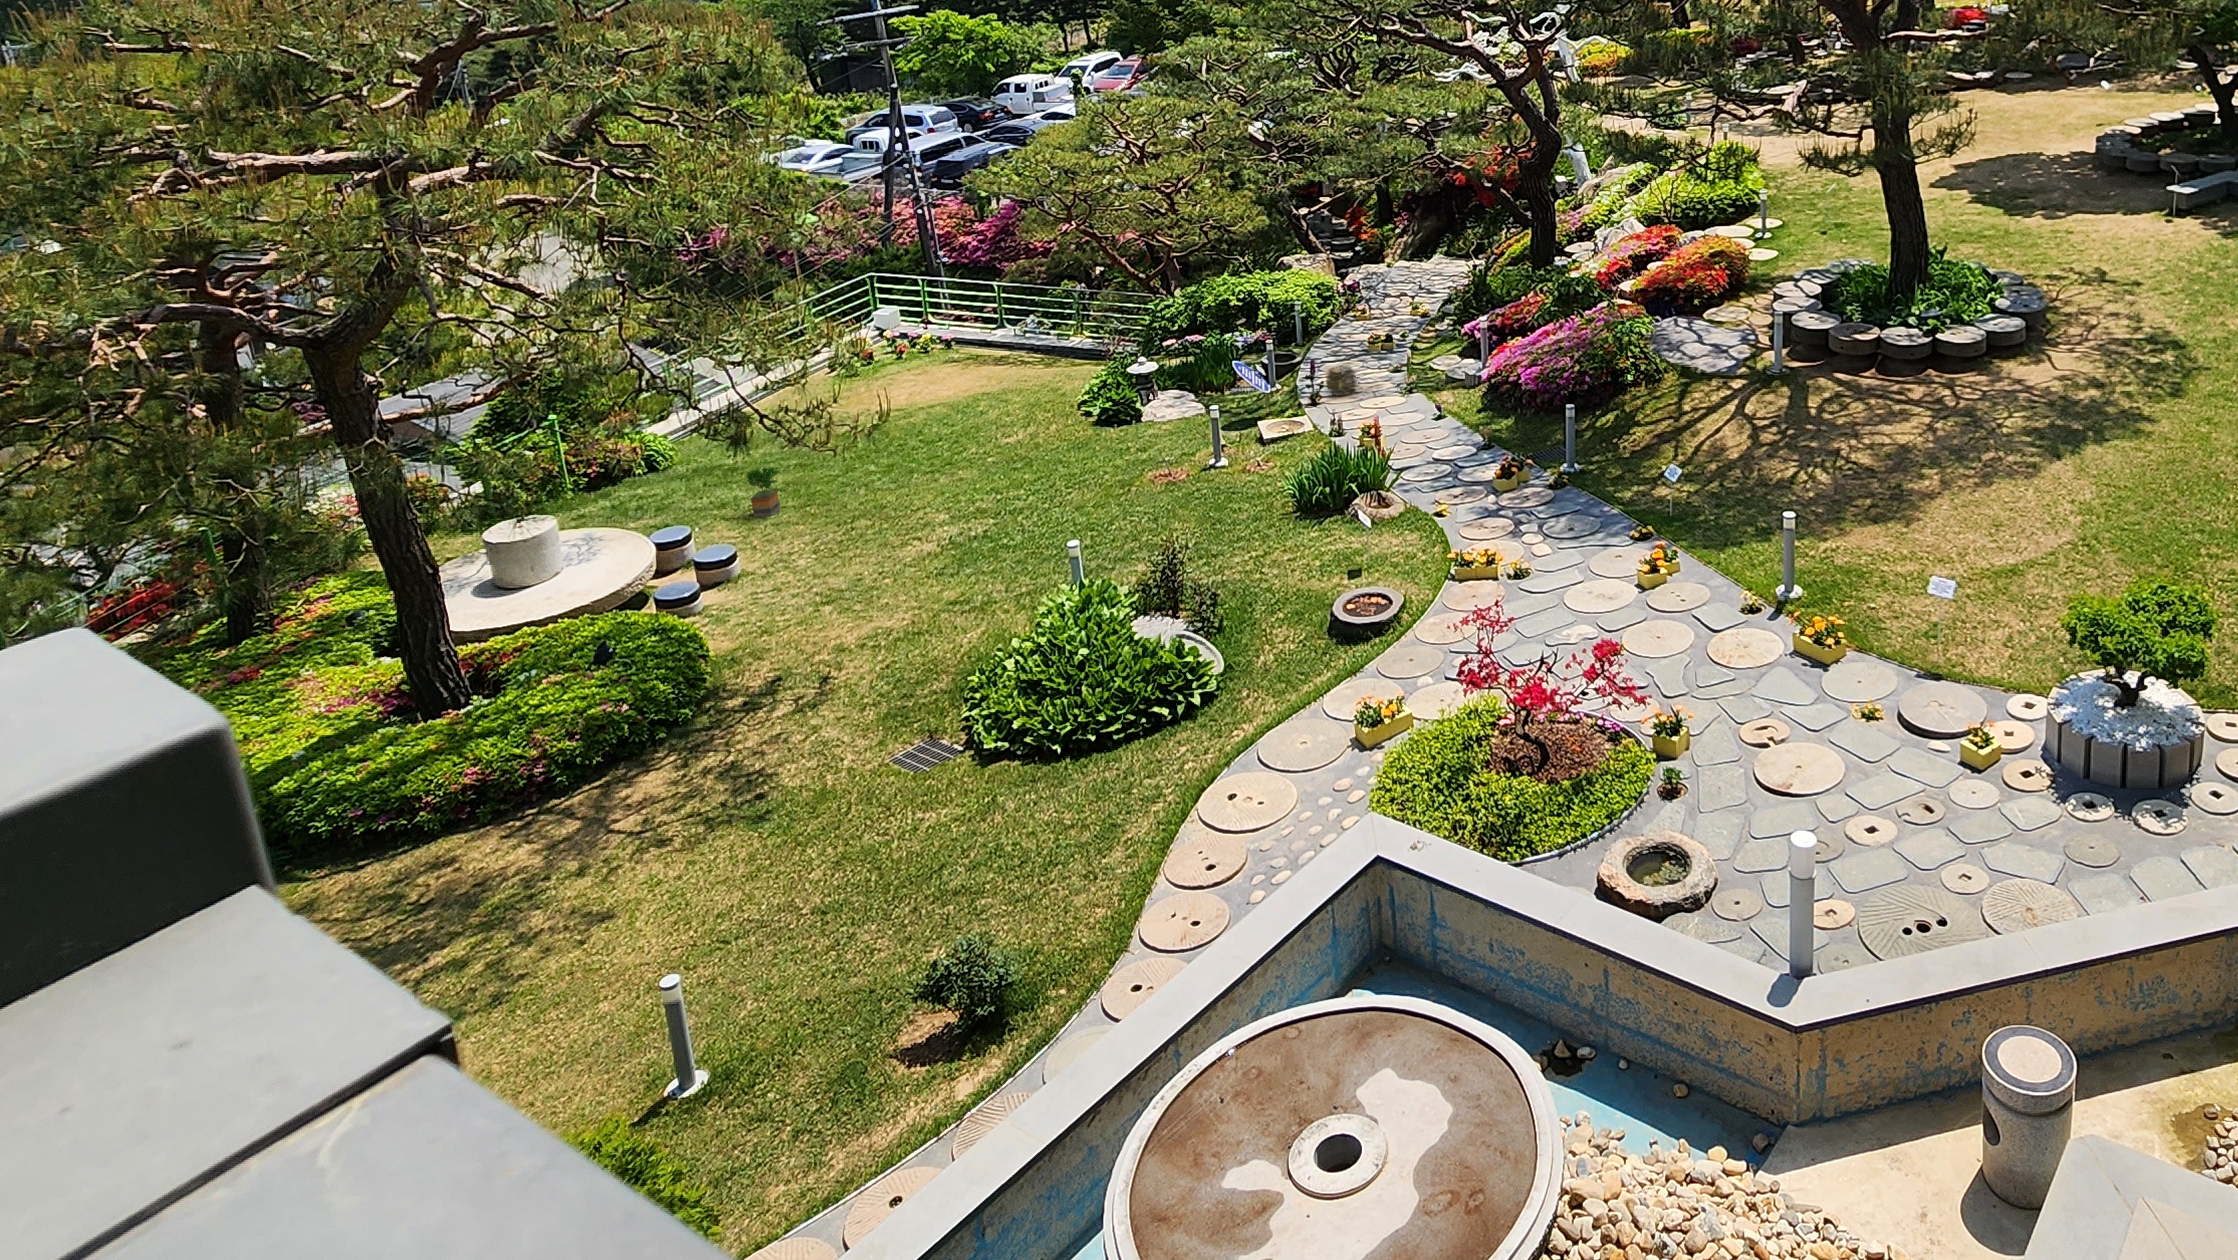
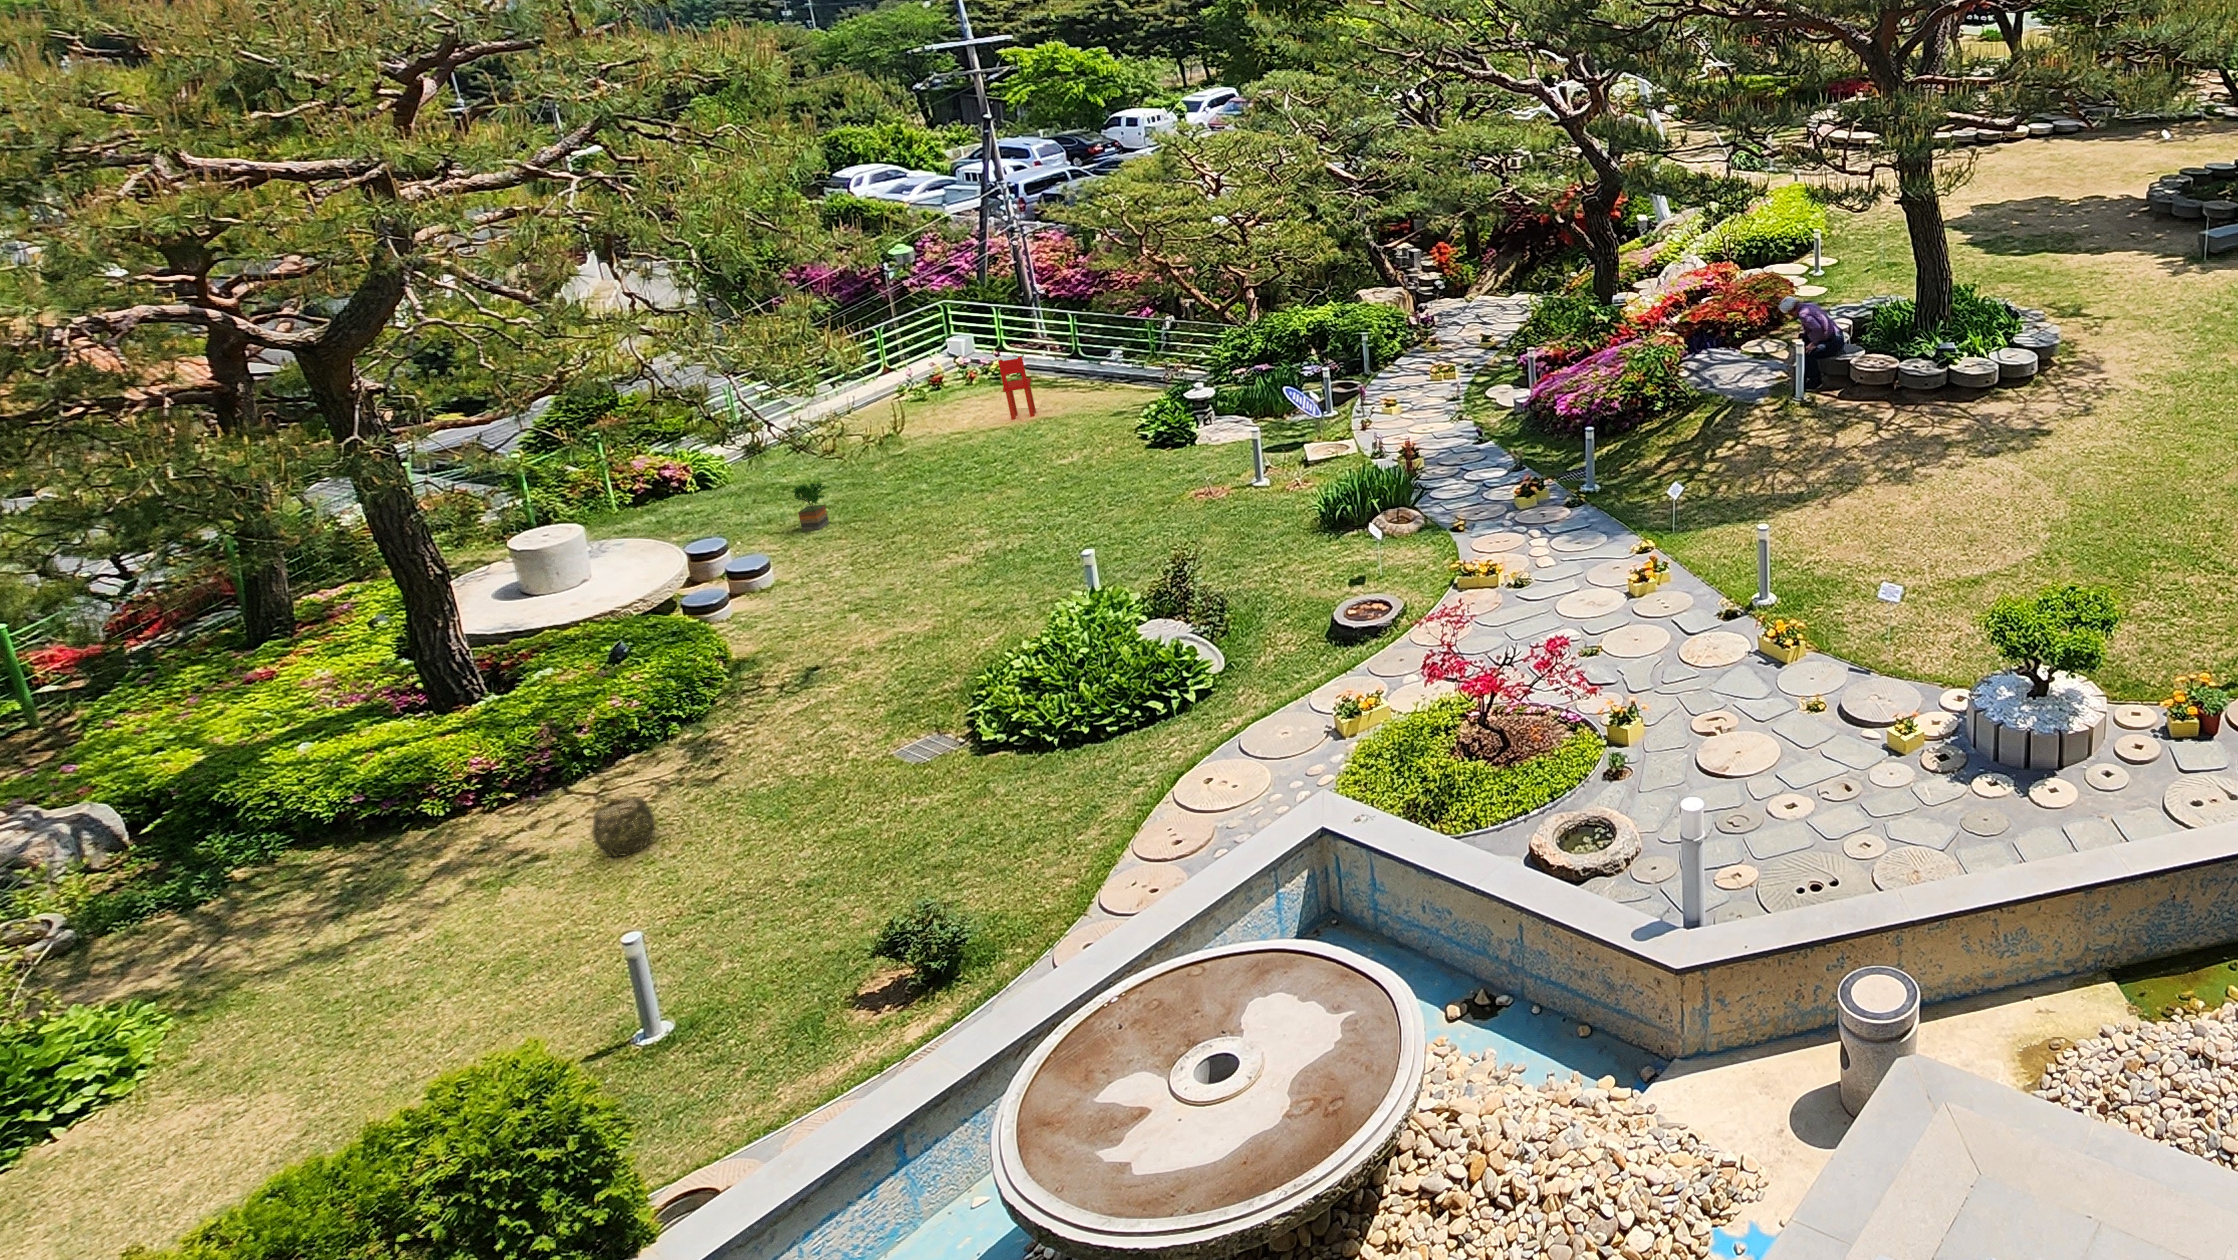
chair: none [933,331,968,397] -> present [998,356,1036,420]
woven basket: present [1326,366,1357,397] -> present [592,797,656,857]

